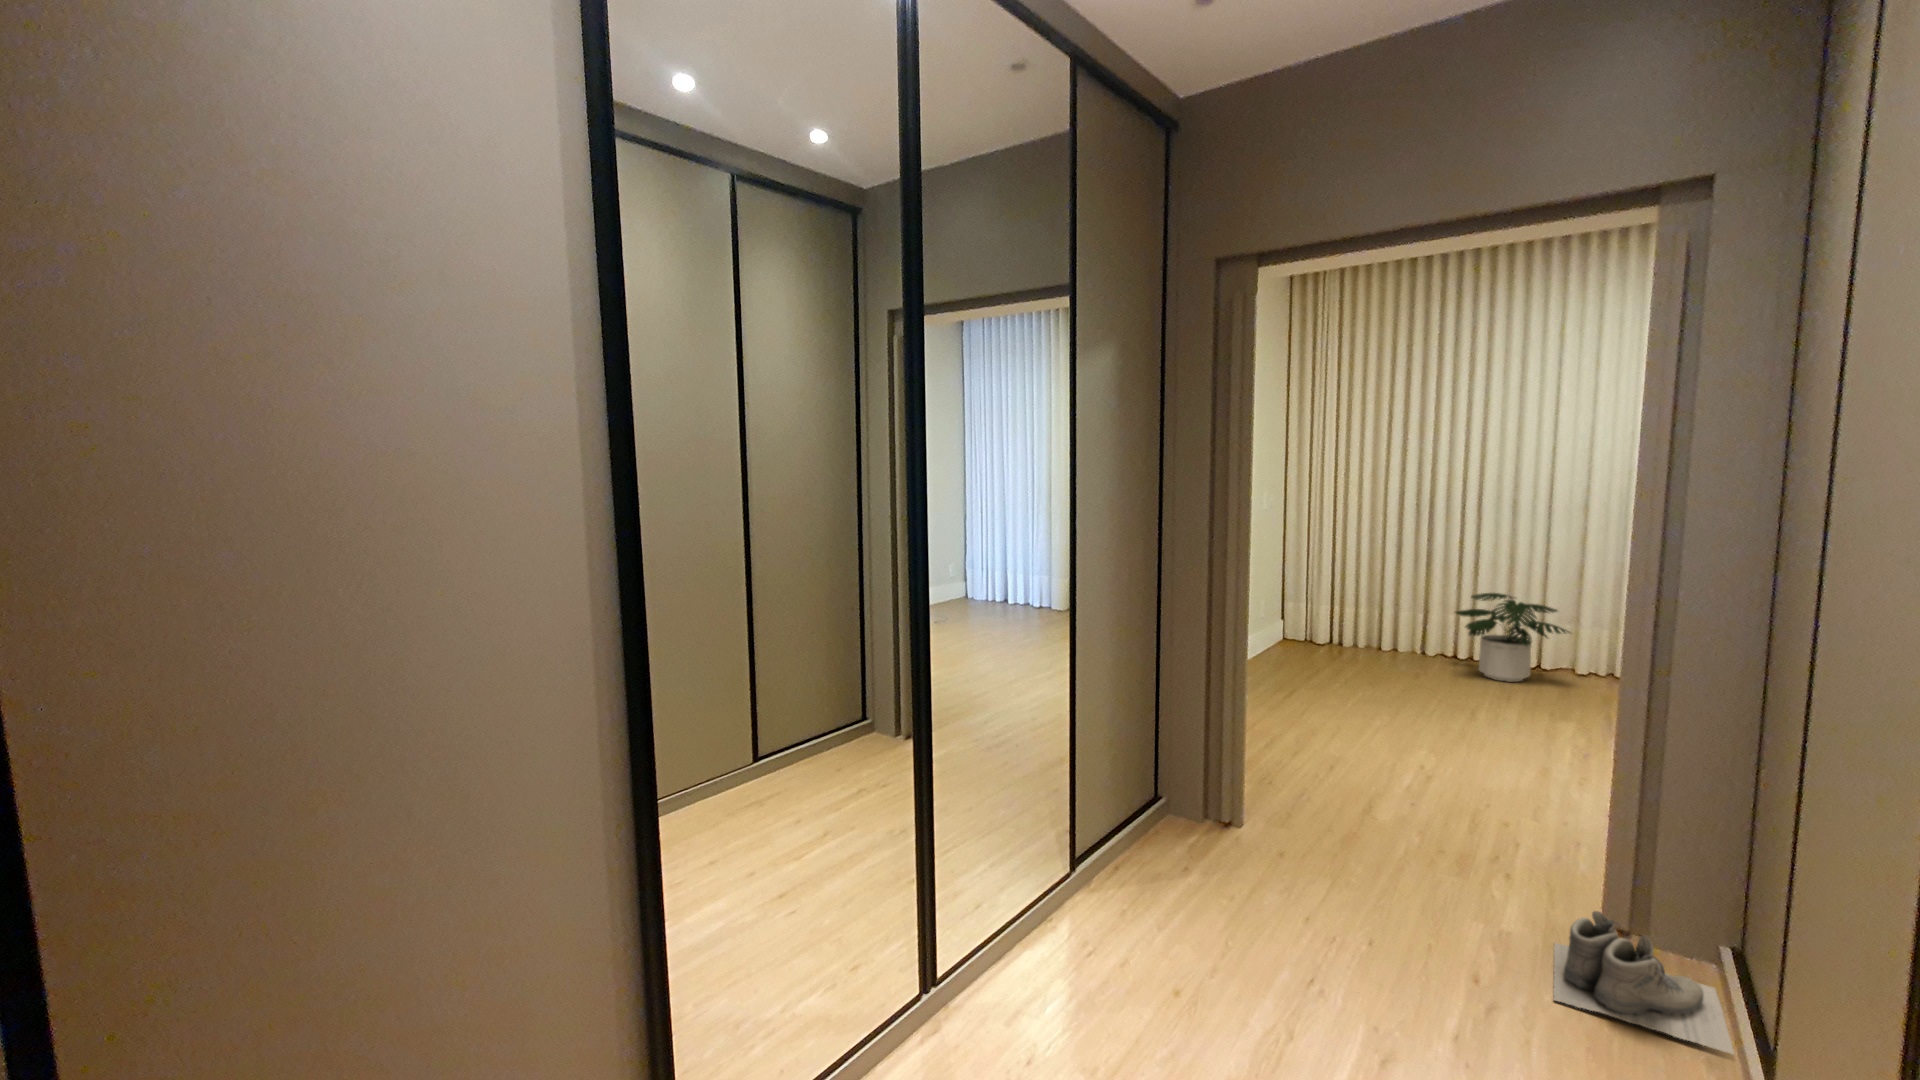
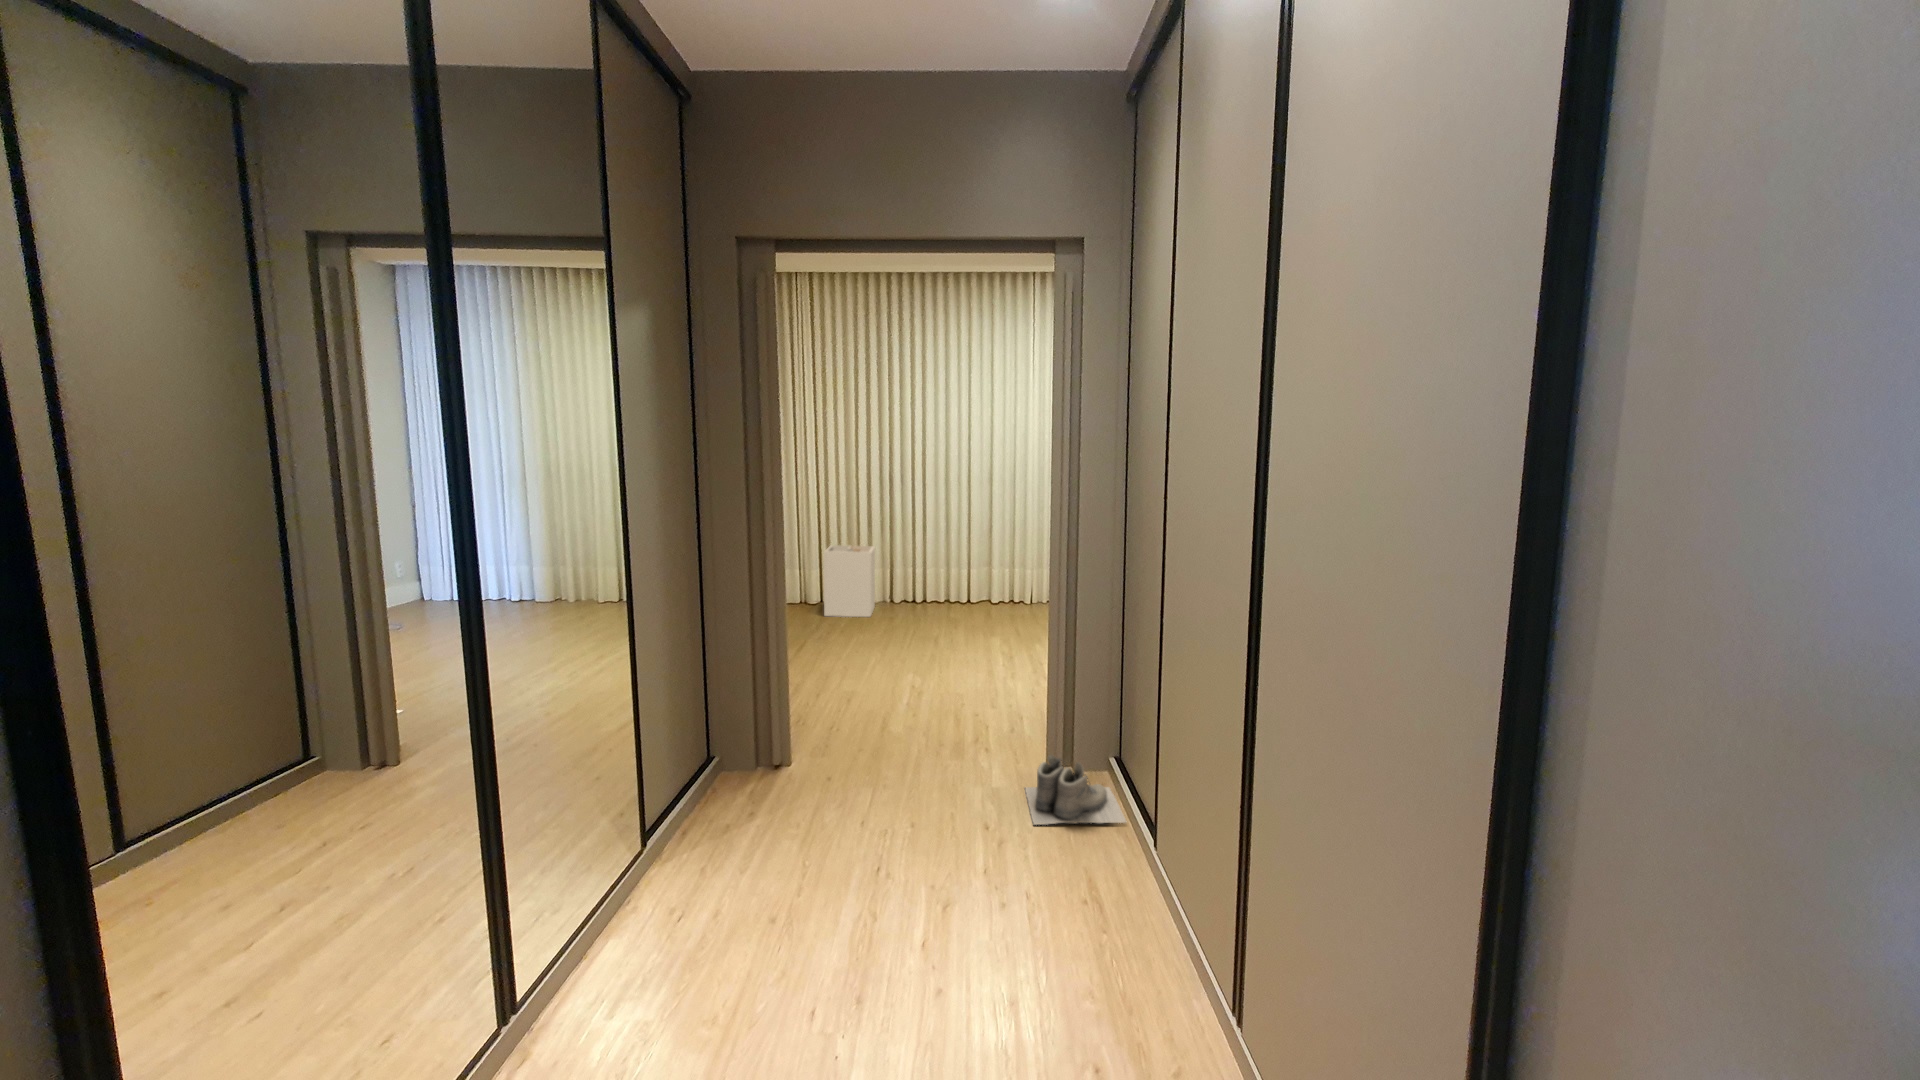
laundry hamper: none [1330,580,1402,669] -> present [824,545,875,617]
potted plant: present [1456,593,1568,682] -> none [914,547,992,616]

